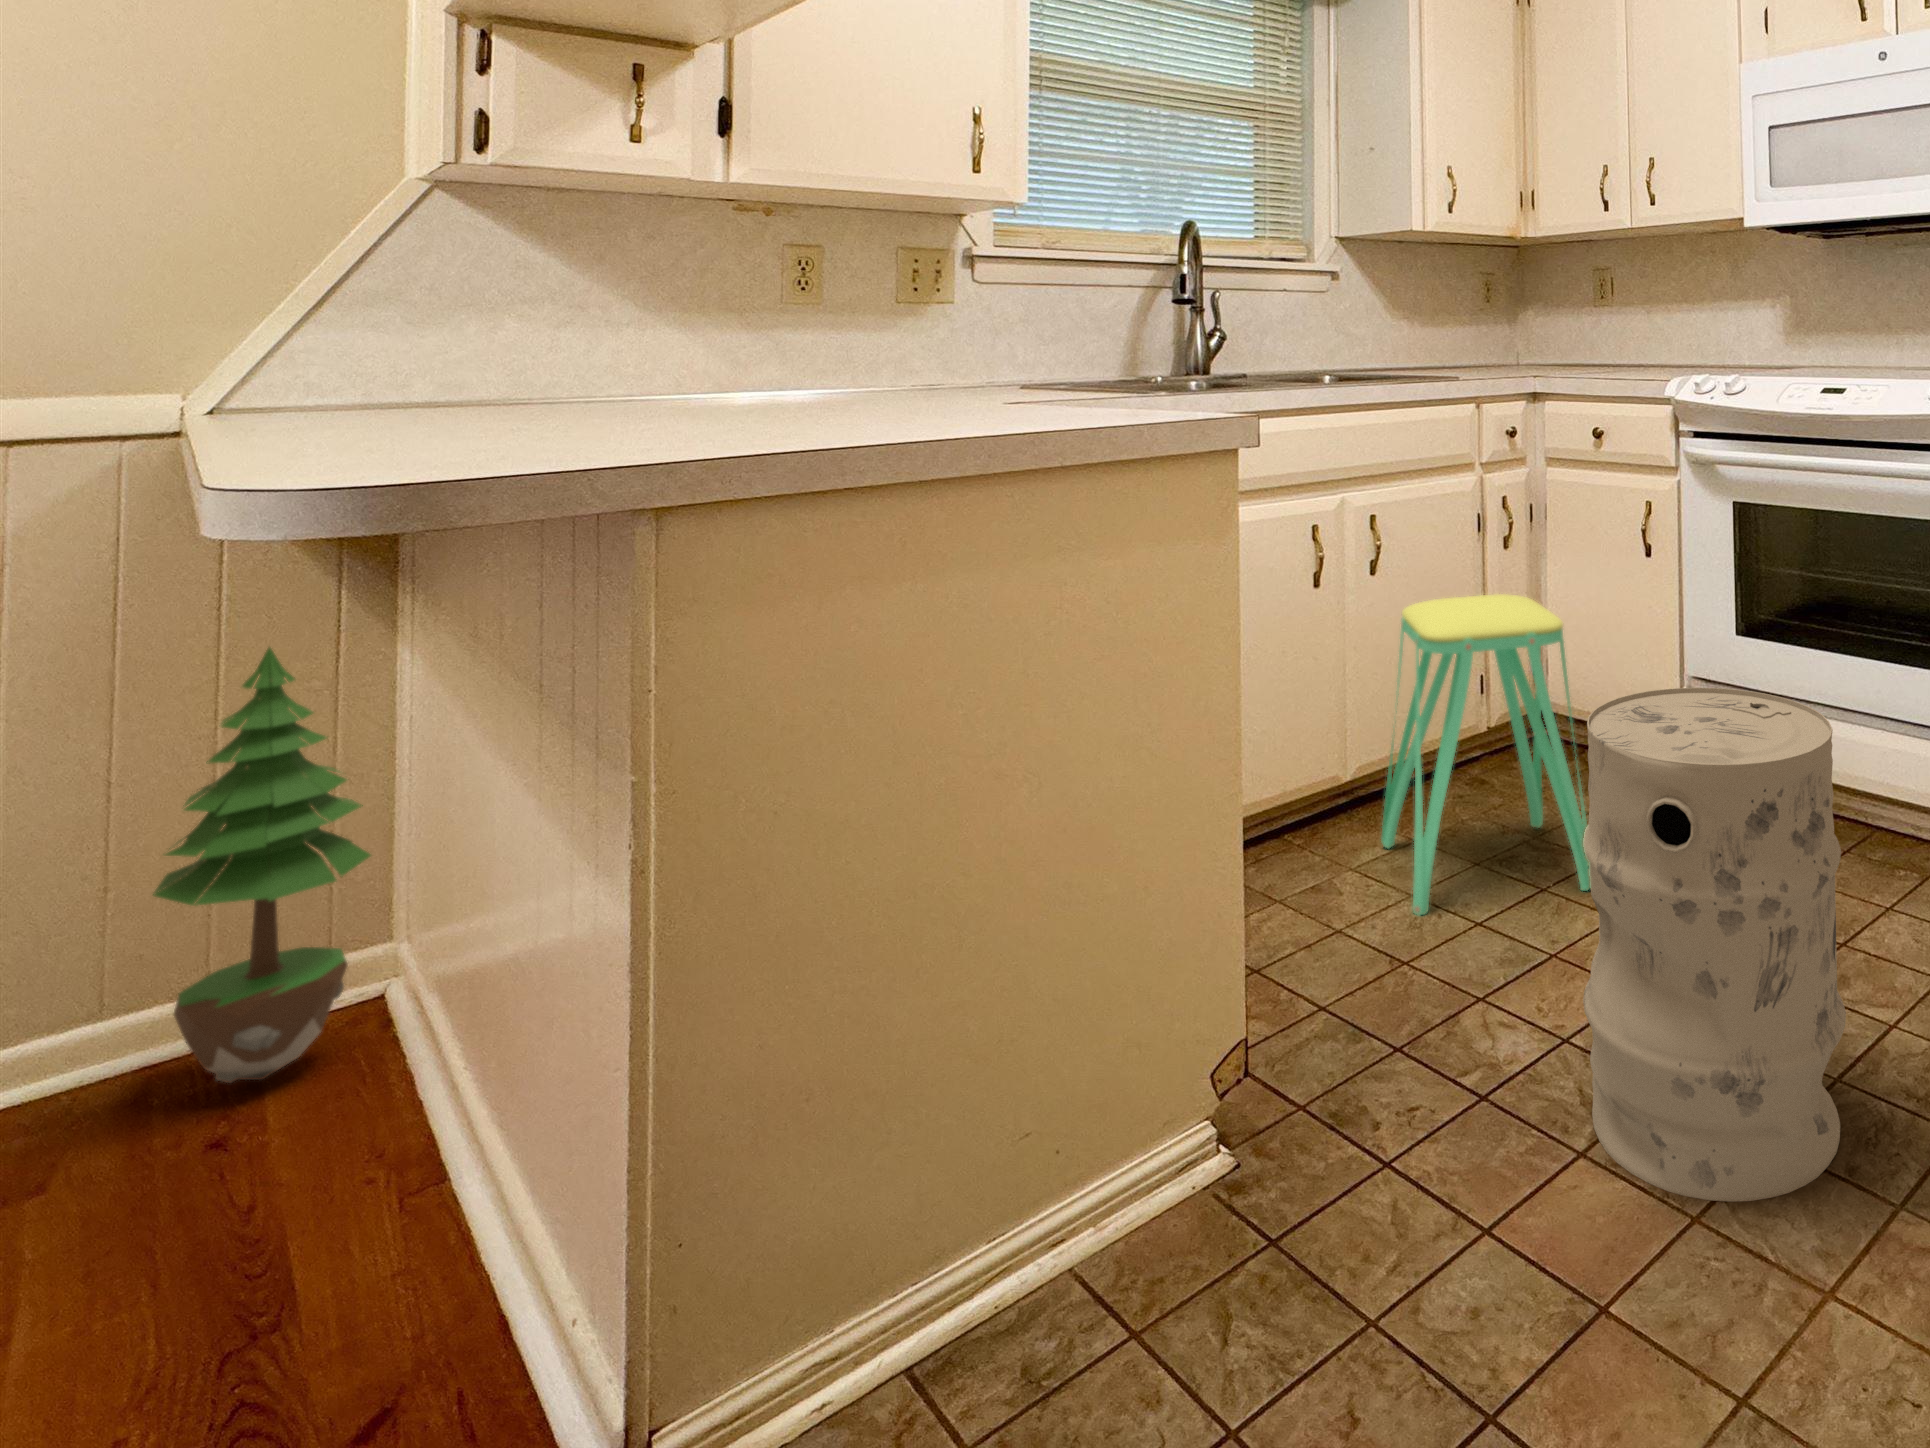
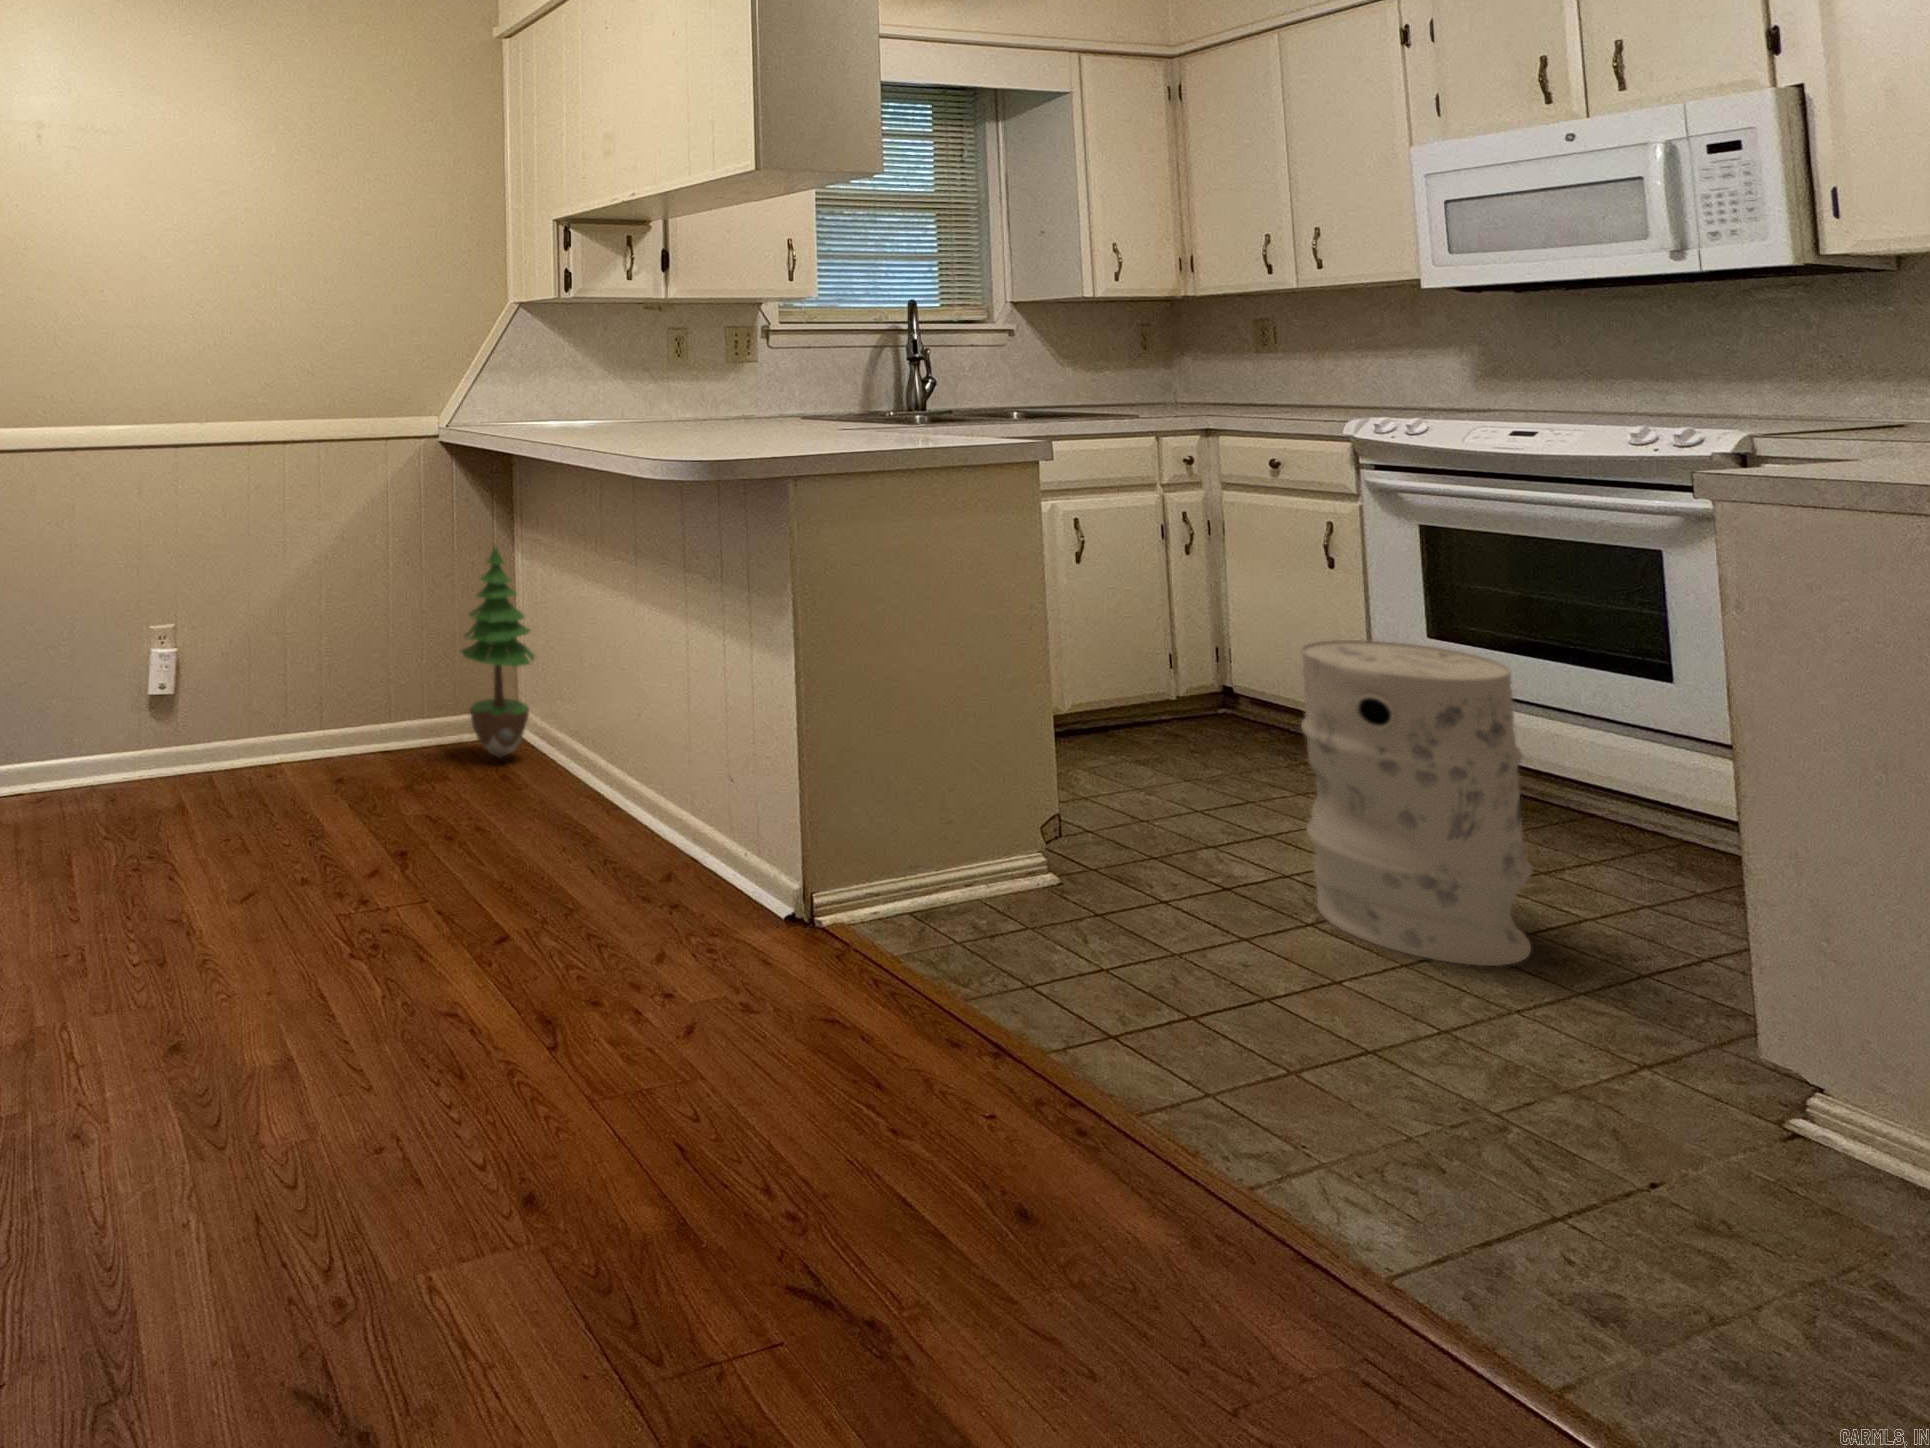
stool: present [1382,594,1590,916] -> none [1102,581,1297,807]

